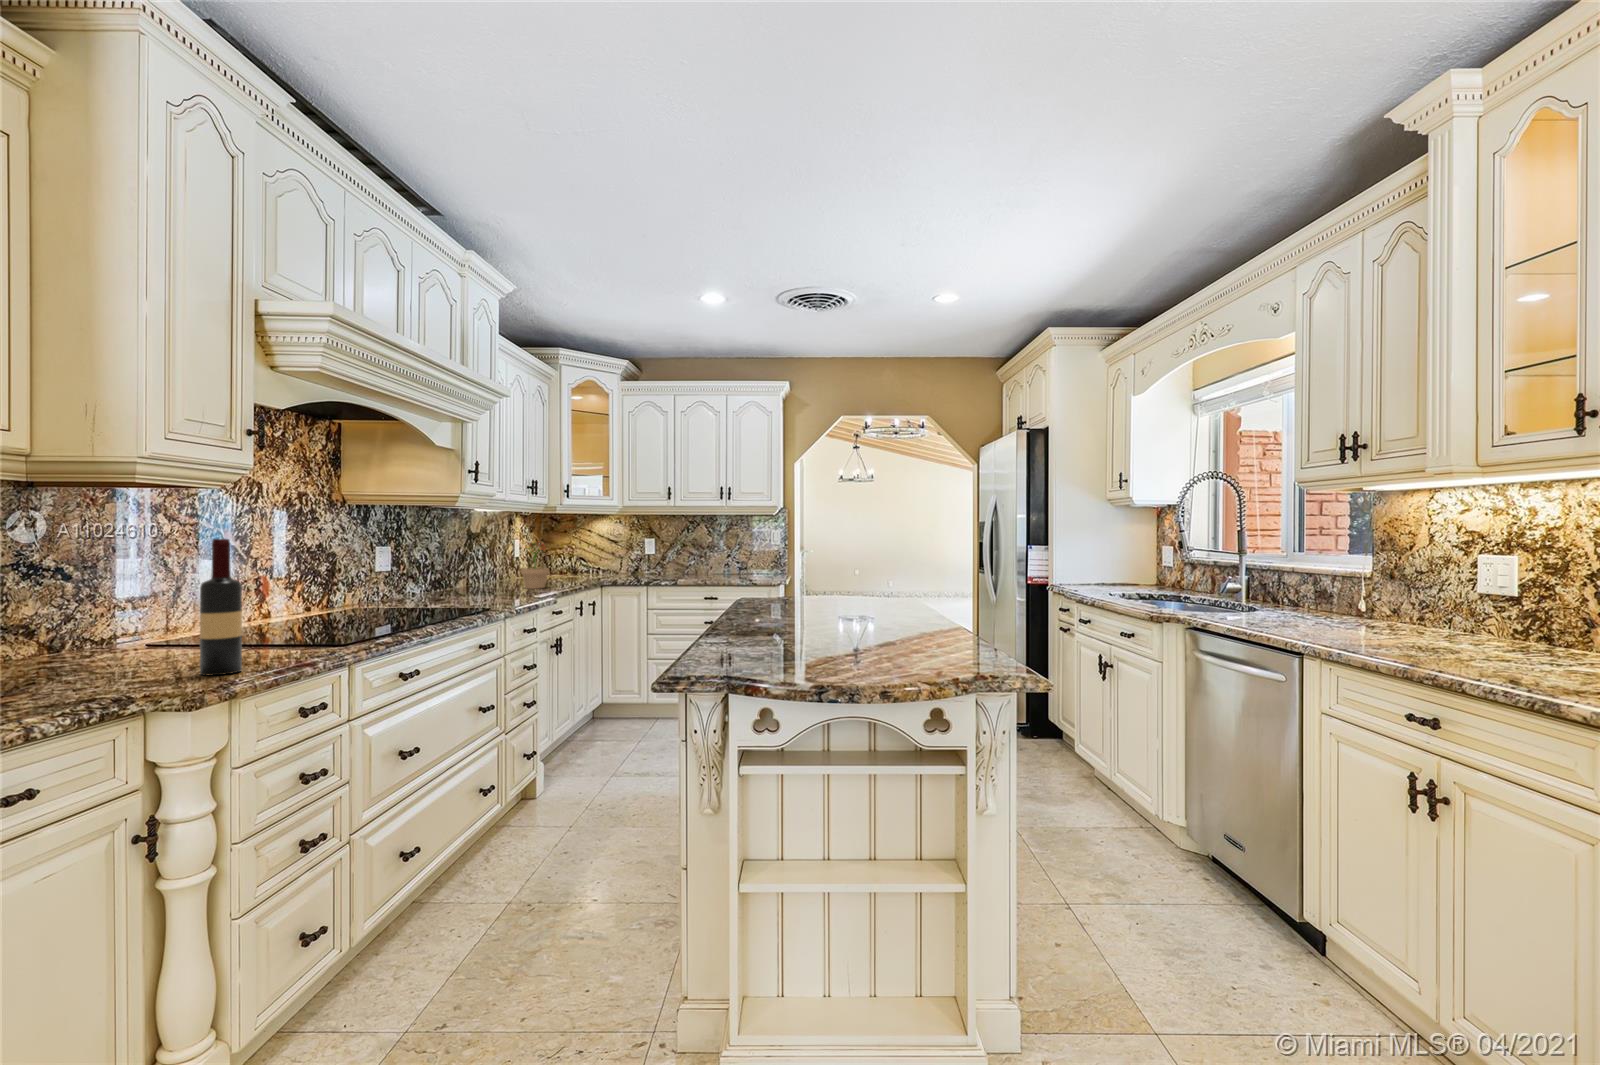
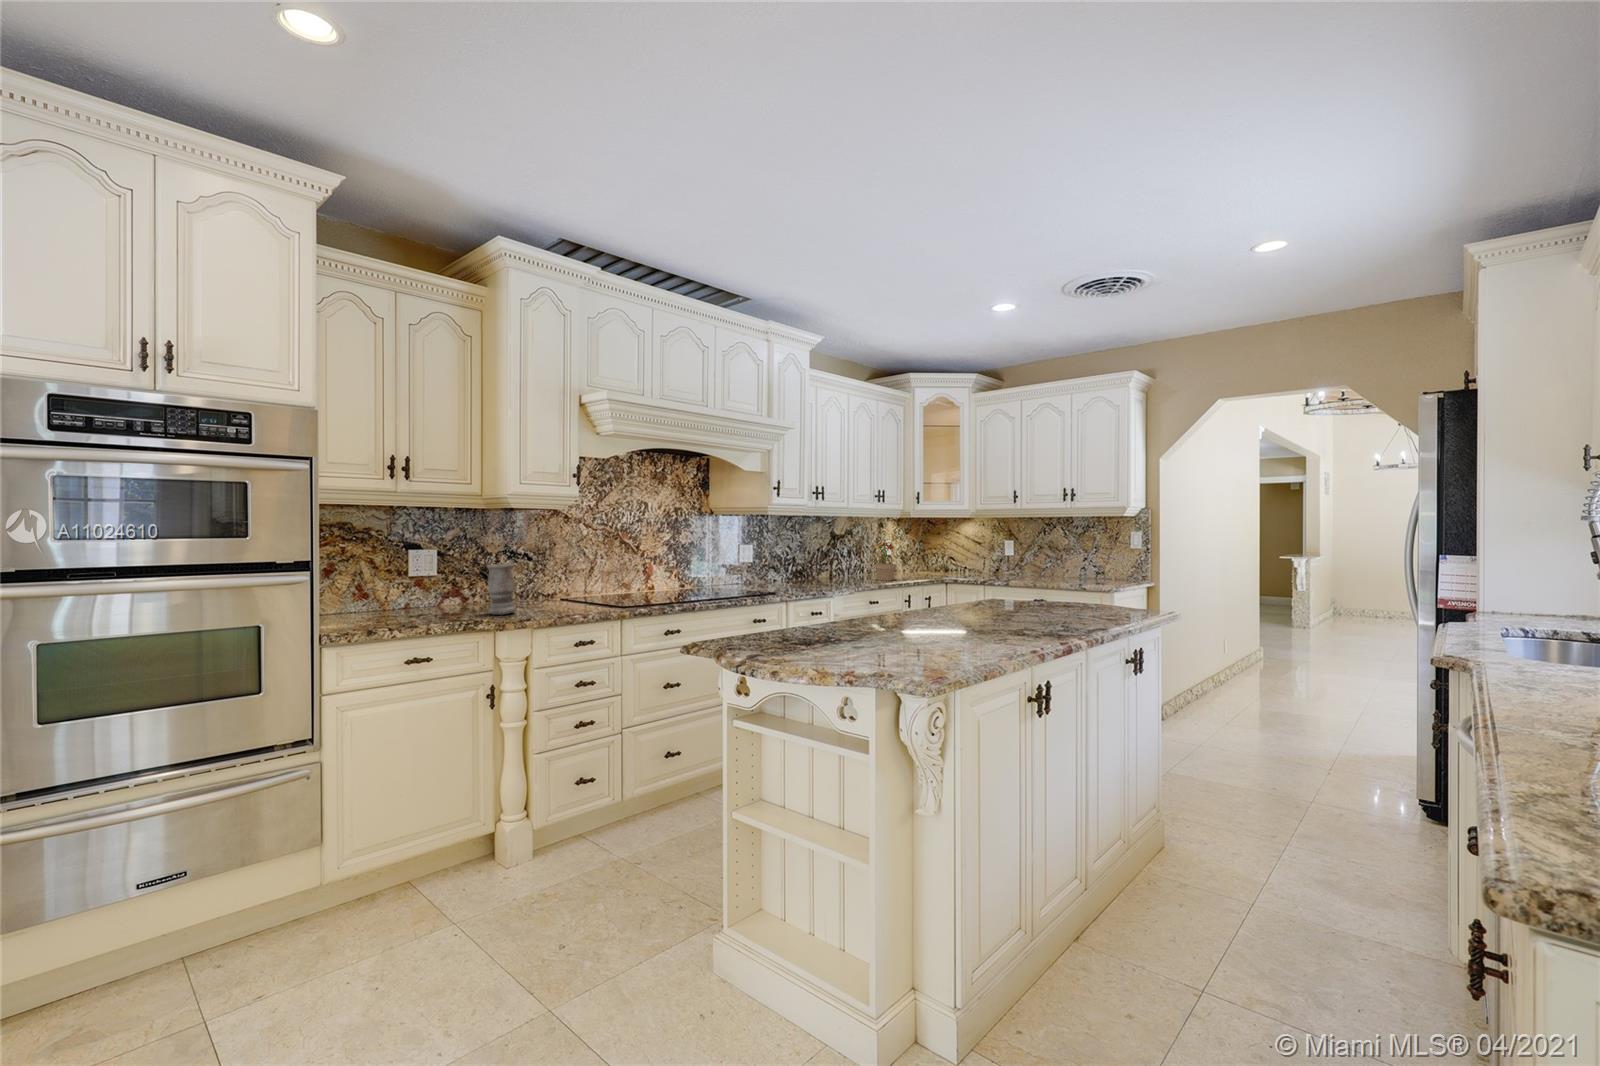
wine bottle: present [200,539,242,676] -> none [523,539,544,618]
vase: none [95,583,161,680] -> present [487,563,517,615]

